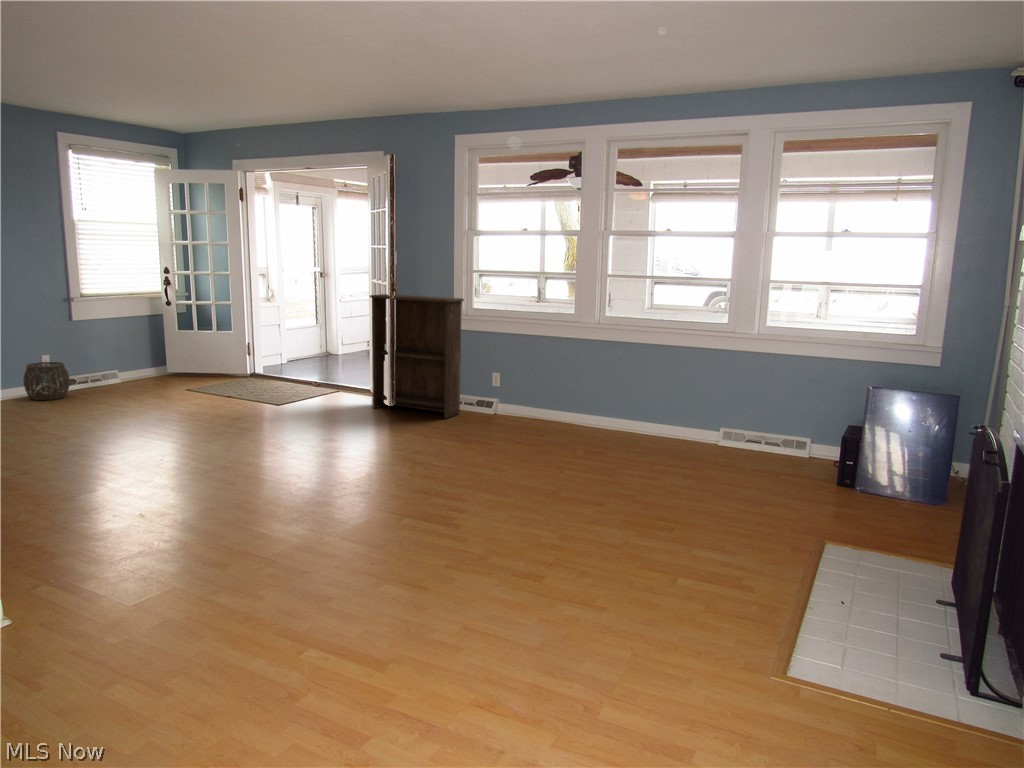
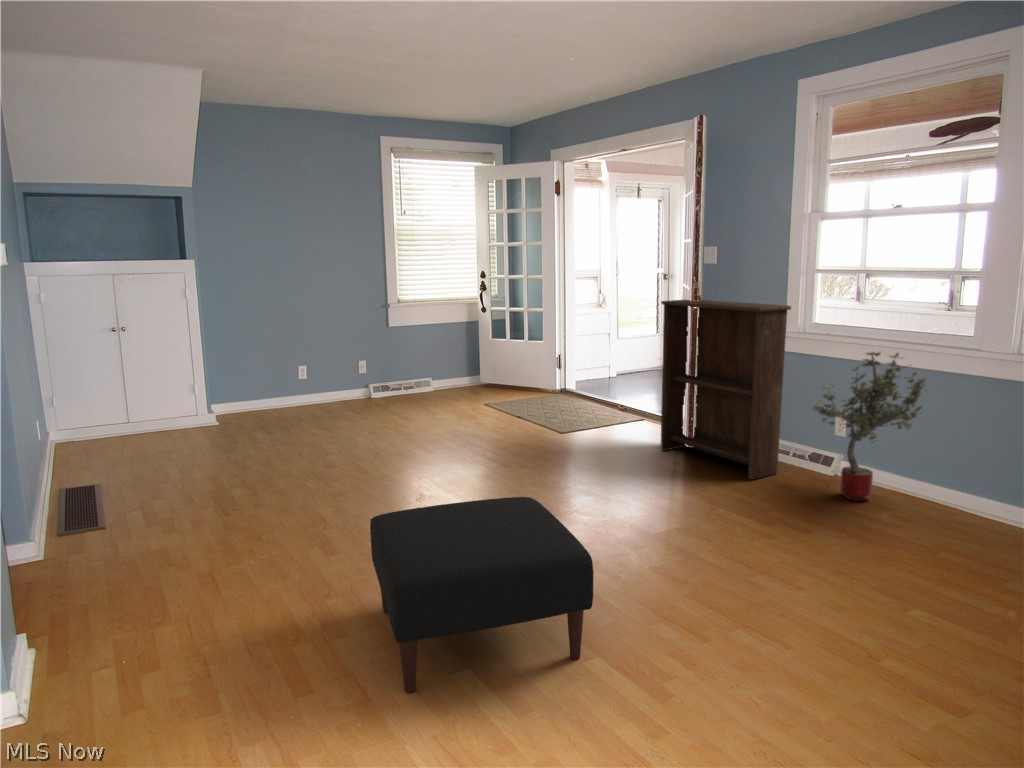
potted tree: none [480,327,549,422] -> present [813,352,929,501]
woven basket: present [23,362,70,400] -> none [337,368,377,406]
ottoman: none [257,424,423,535] -> present [370,497,593,693]

